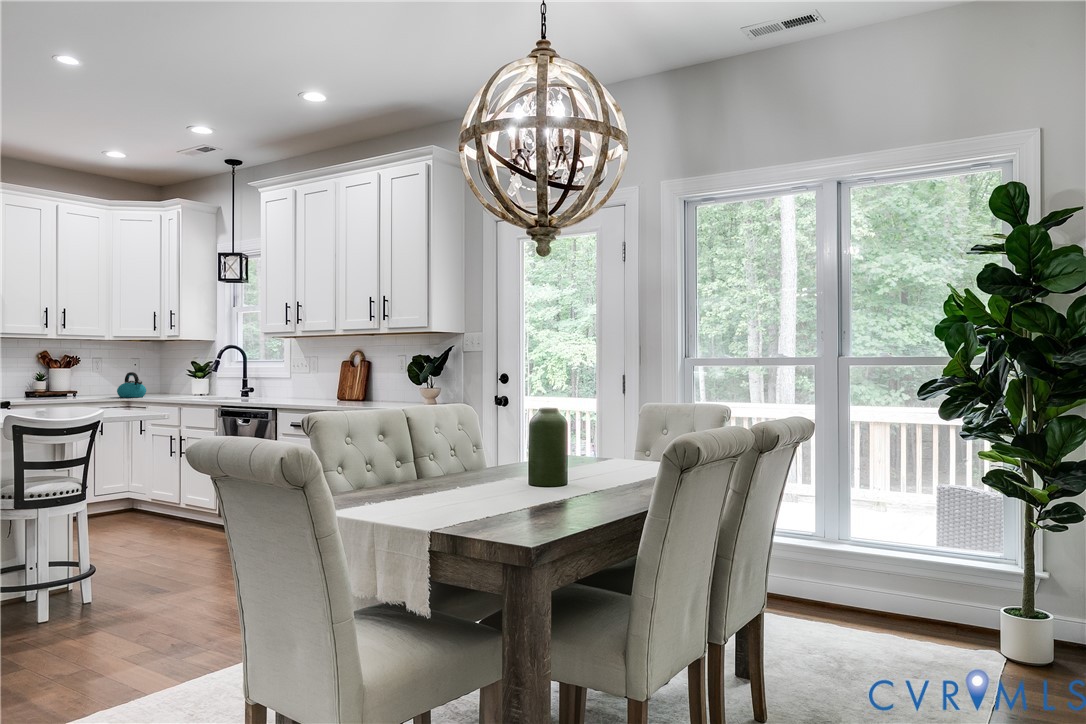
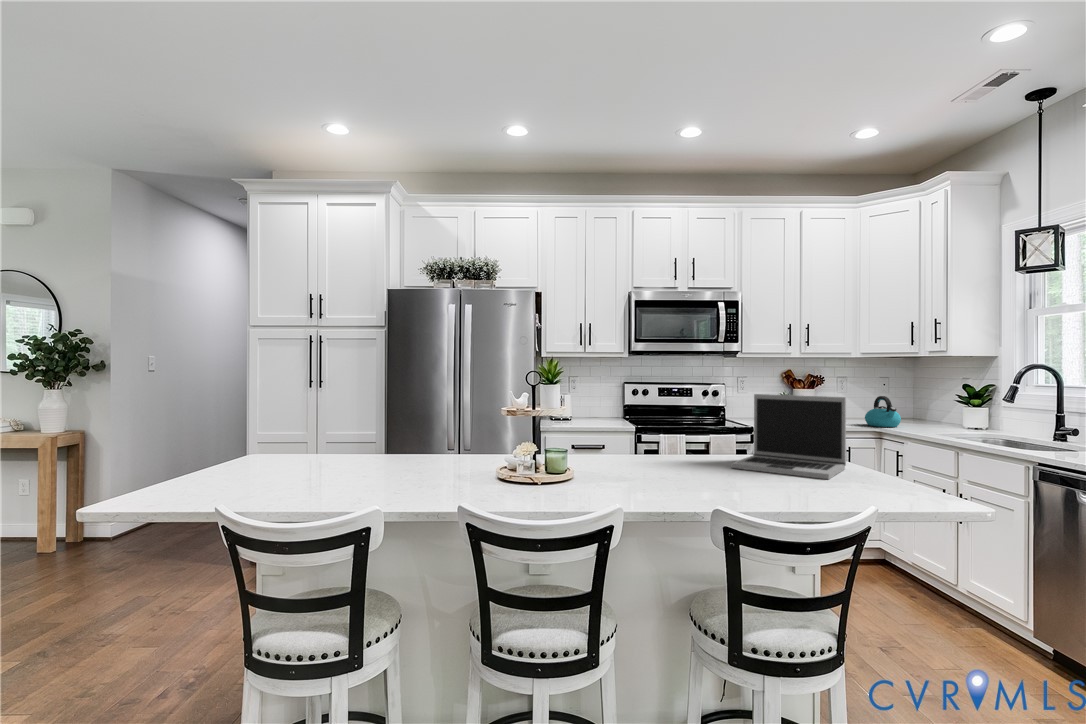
laptop: none [13,367,99,421] -> present [731,394,846,479]

